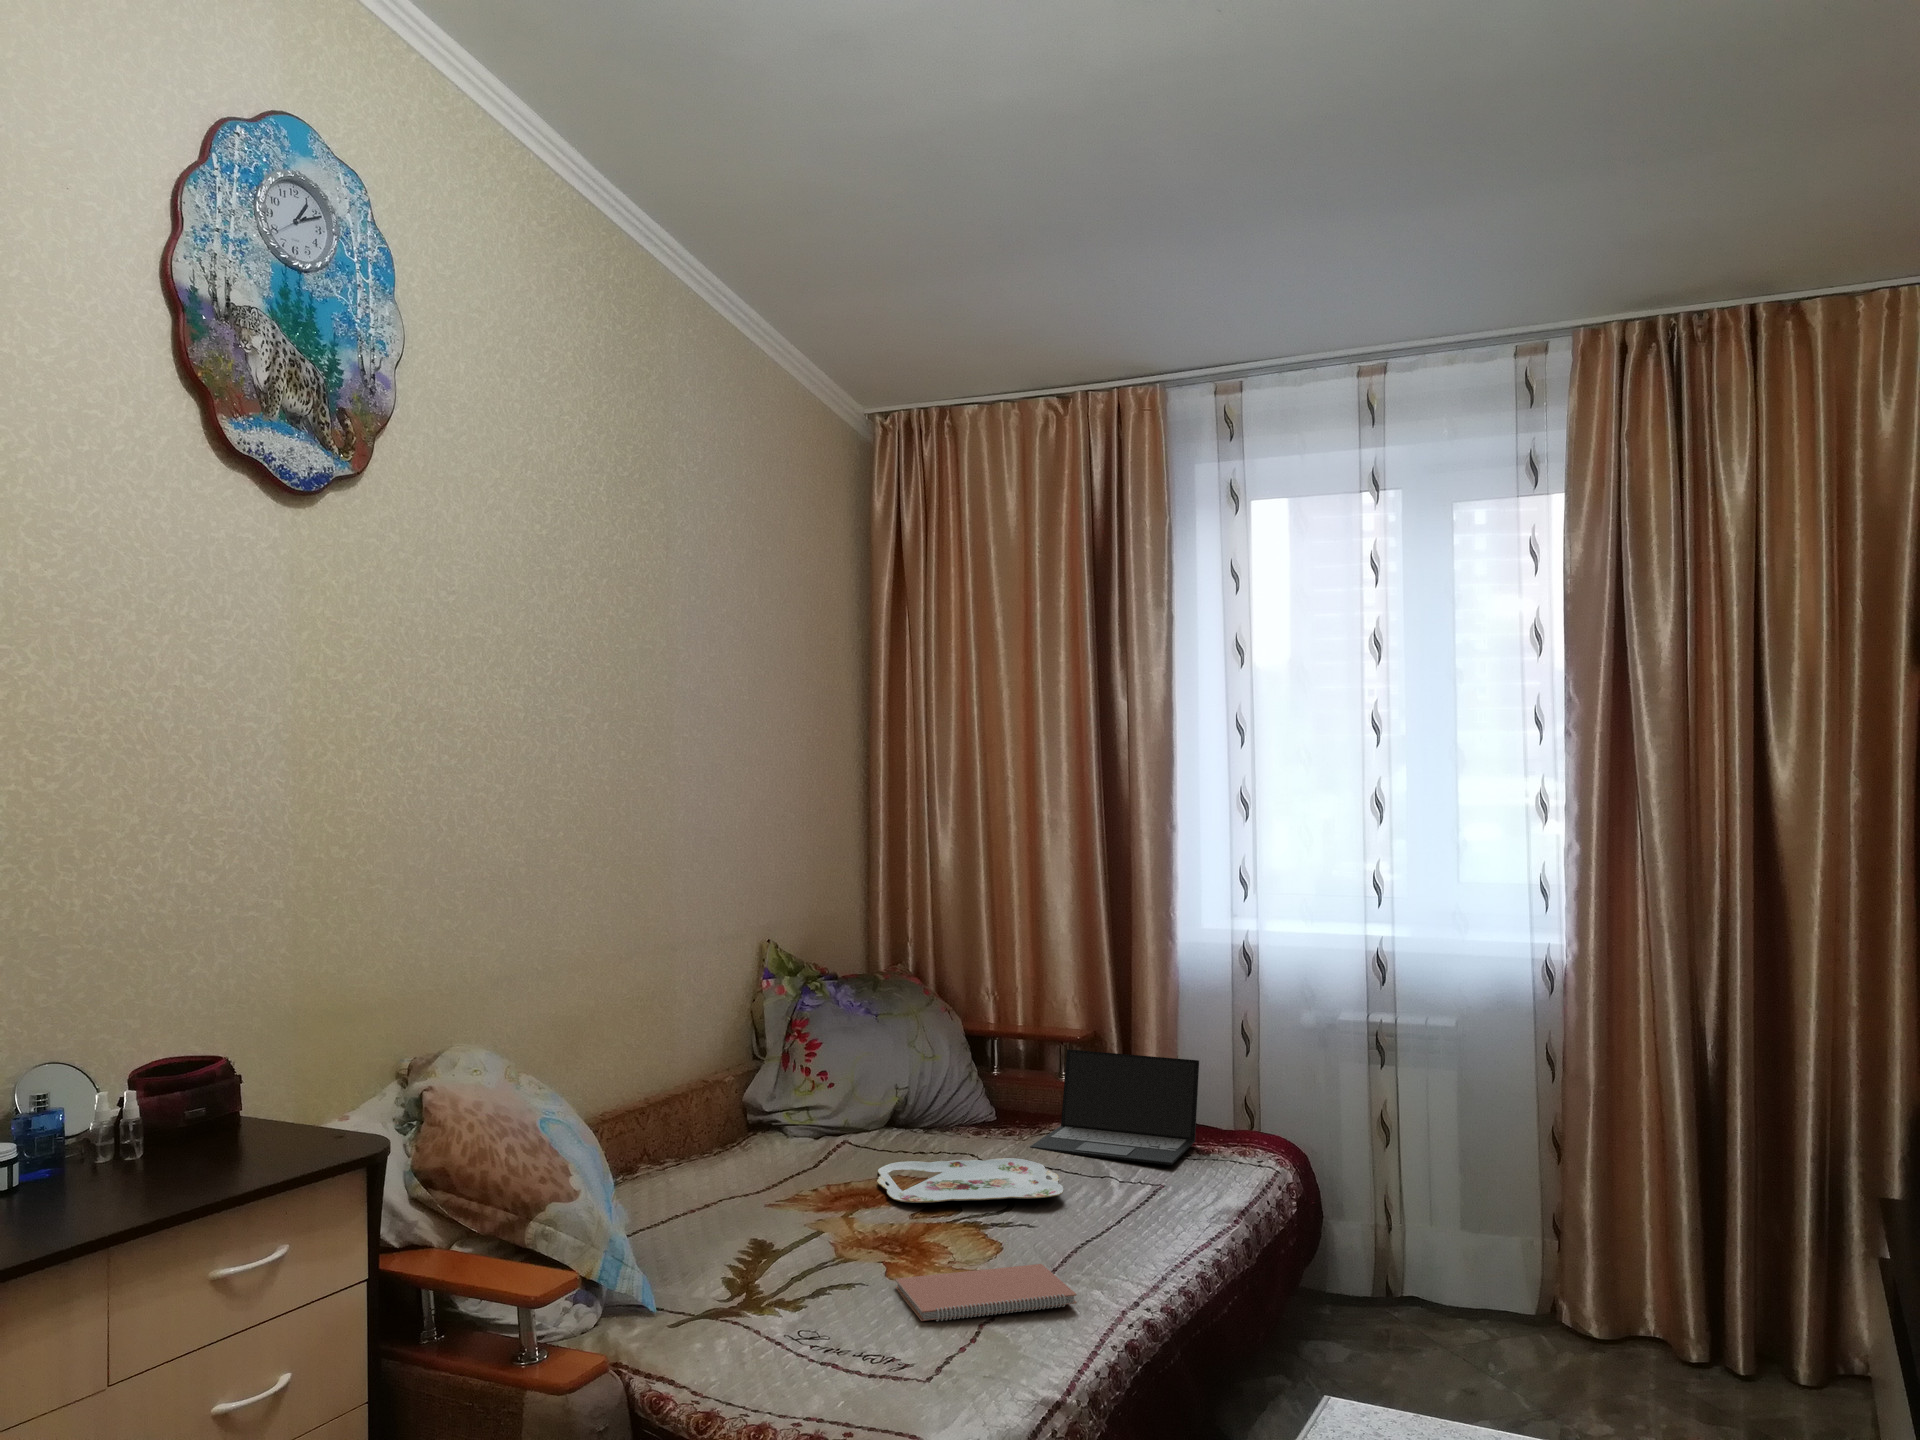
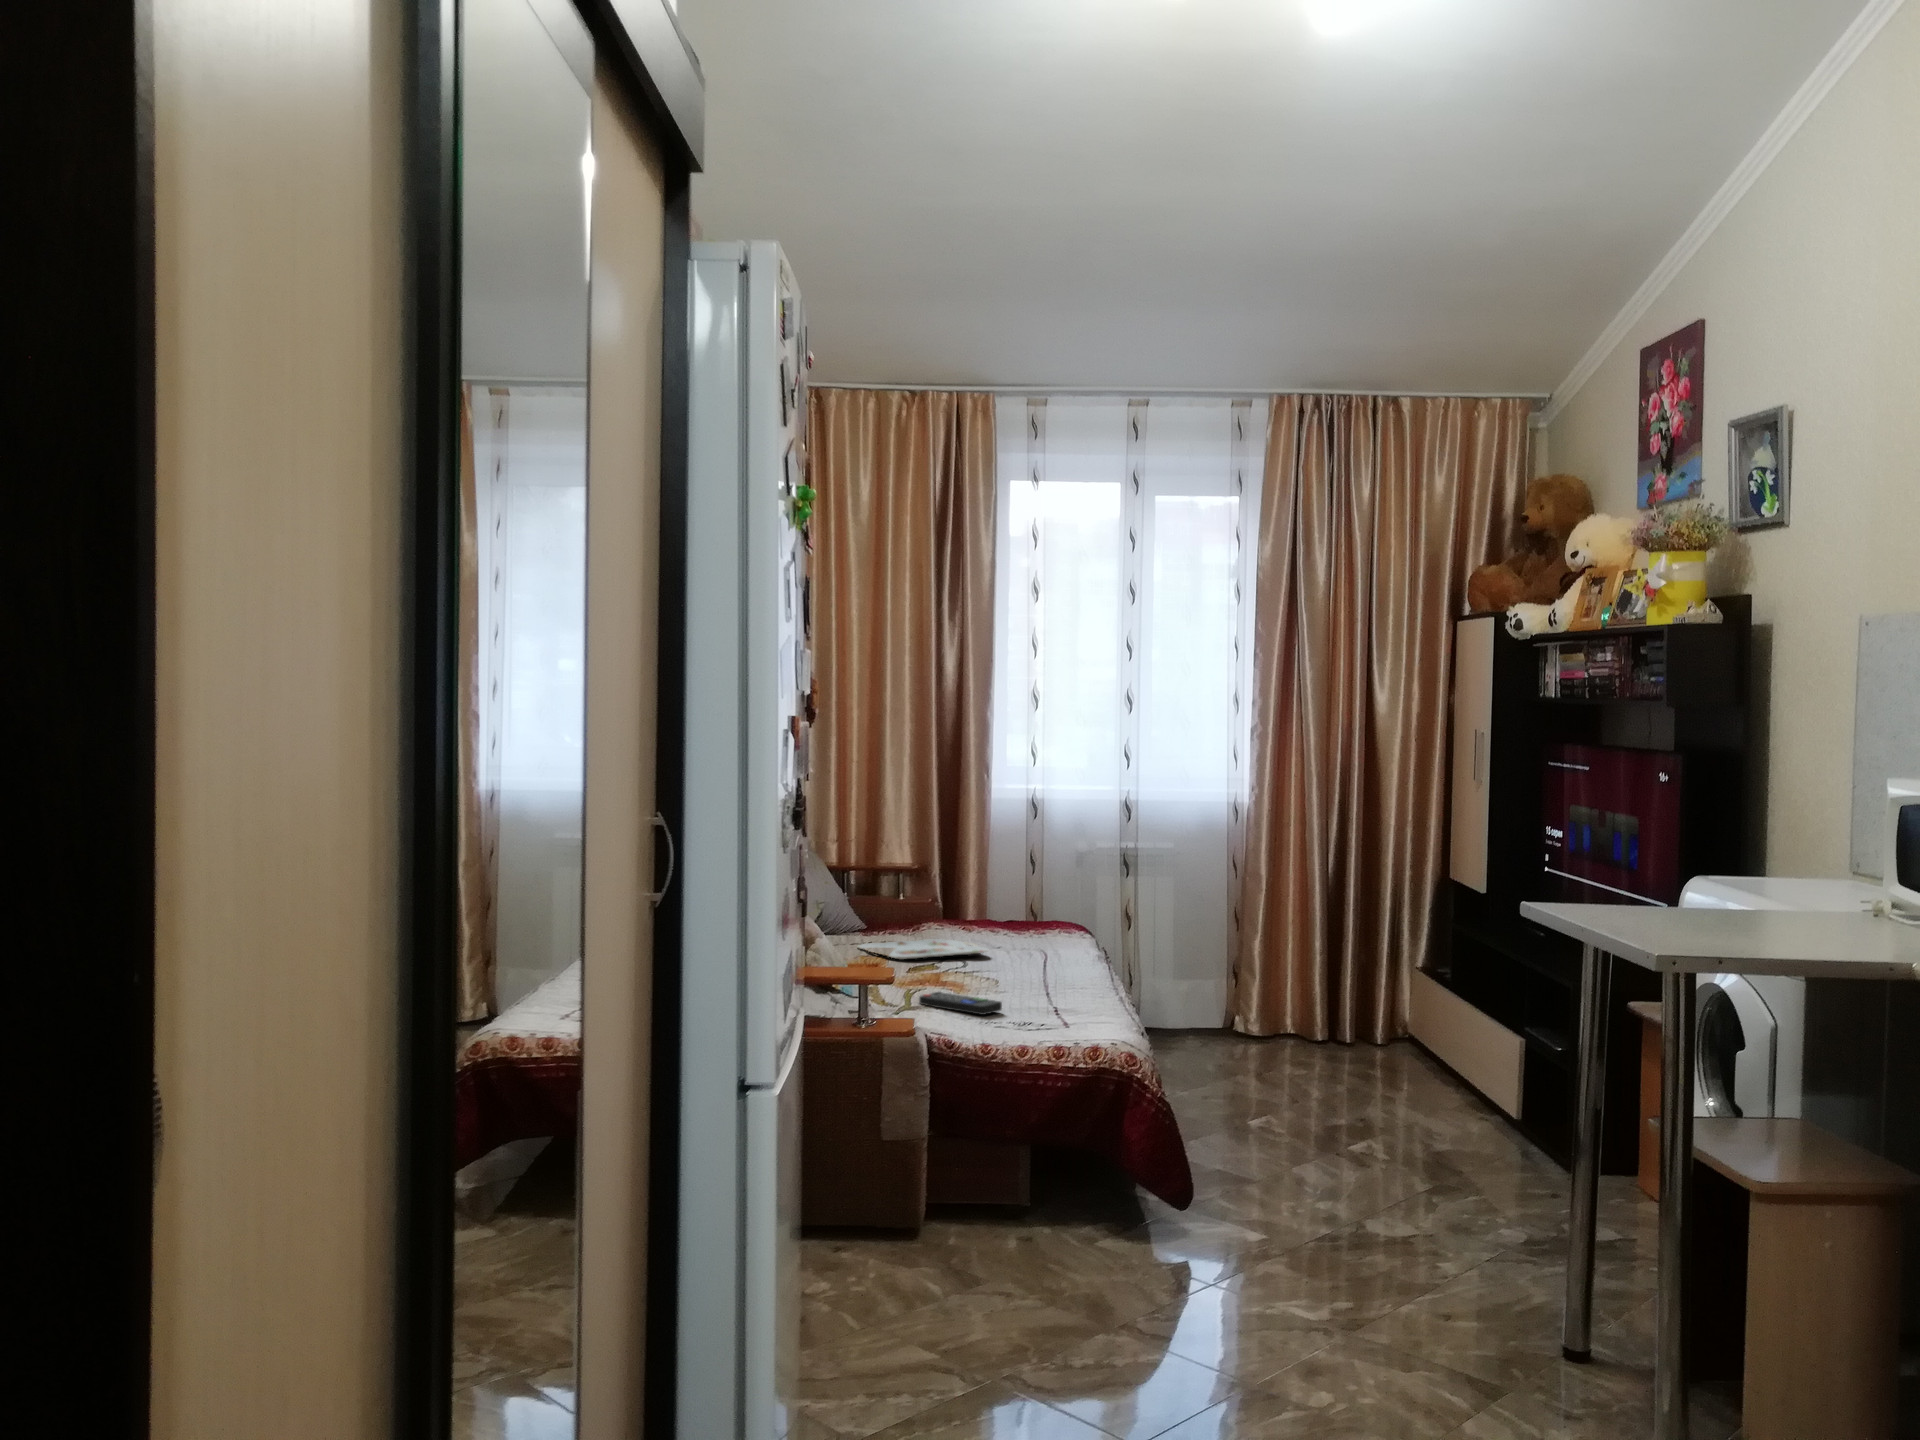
laptop: present [1030,1049,1199,1165] -> none [929,875,1028,940]
notebook: present [895,1264,1077,1321] -> none [952,974,1059,996]
remote control: none [769,1312,880,1388] -> present [919,992,1002,1015]

